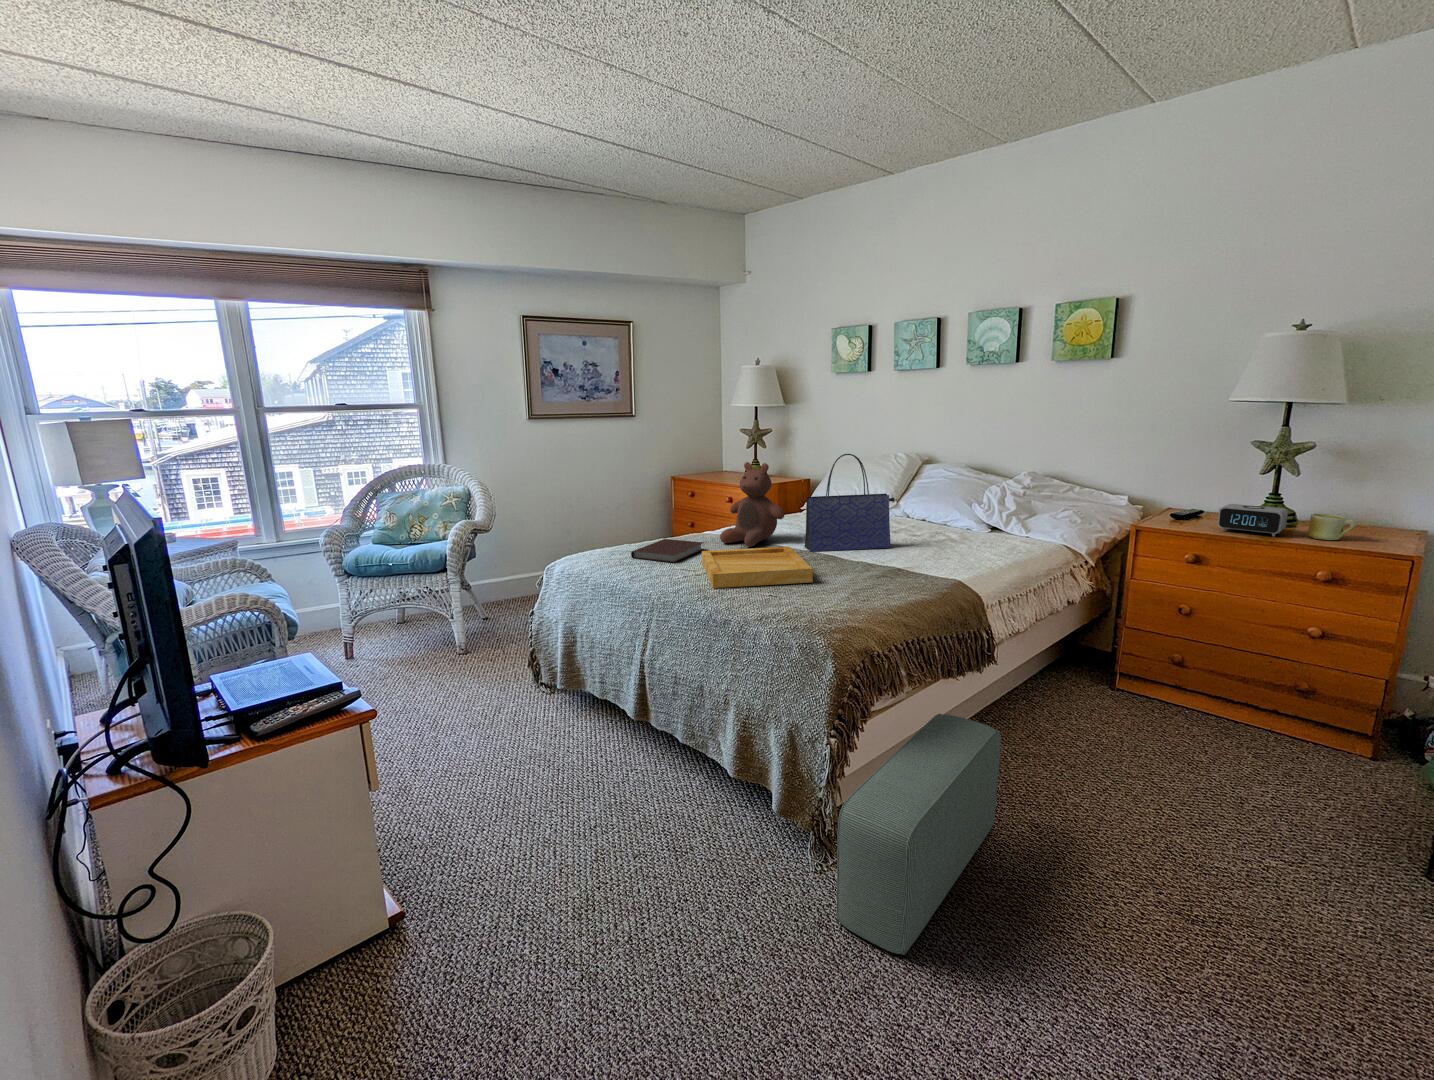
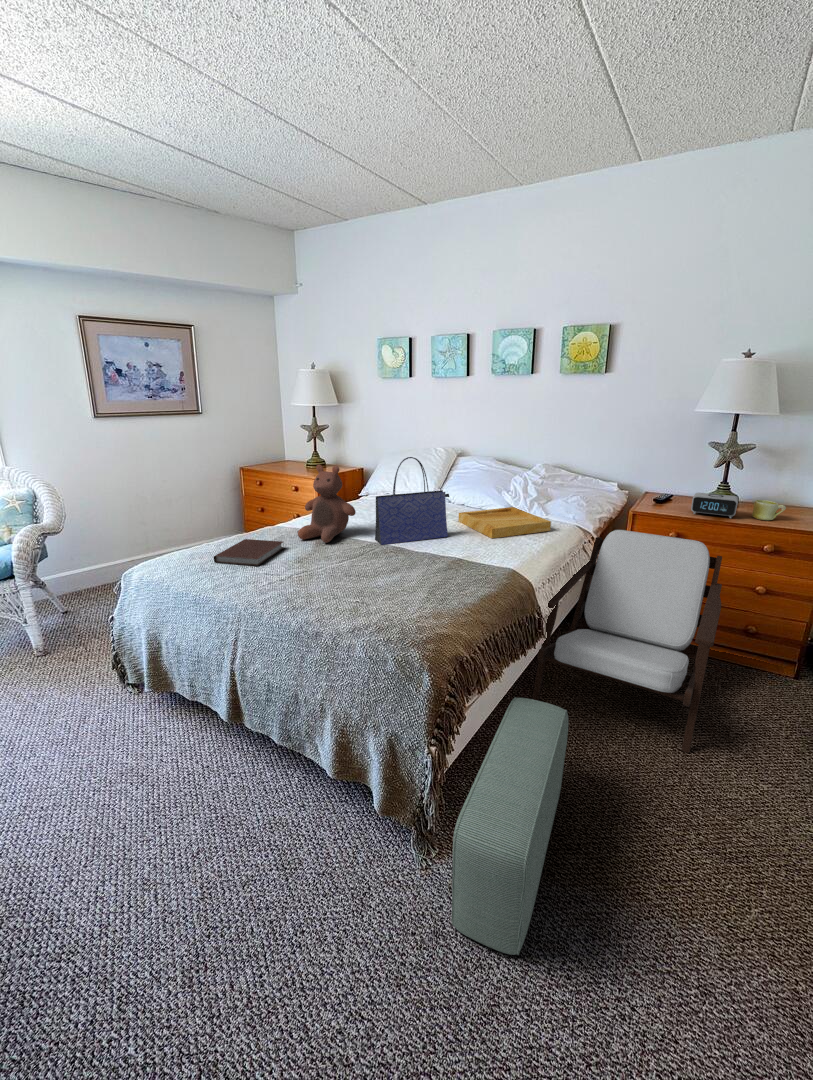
tray: present [702,547,813,588] -> present [459,507,551,538]
armchair: none [982,548,1259,819] -> present [532,530,722,753]

